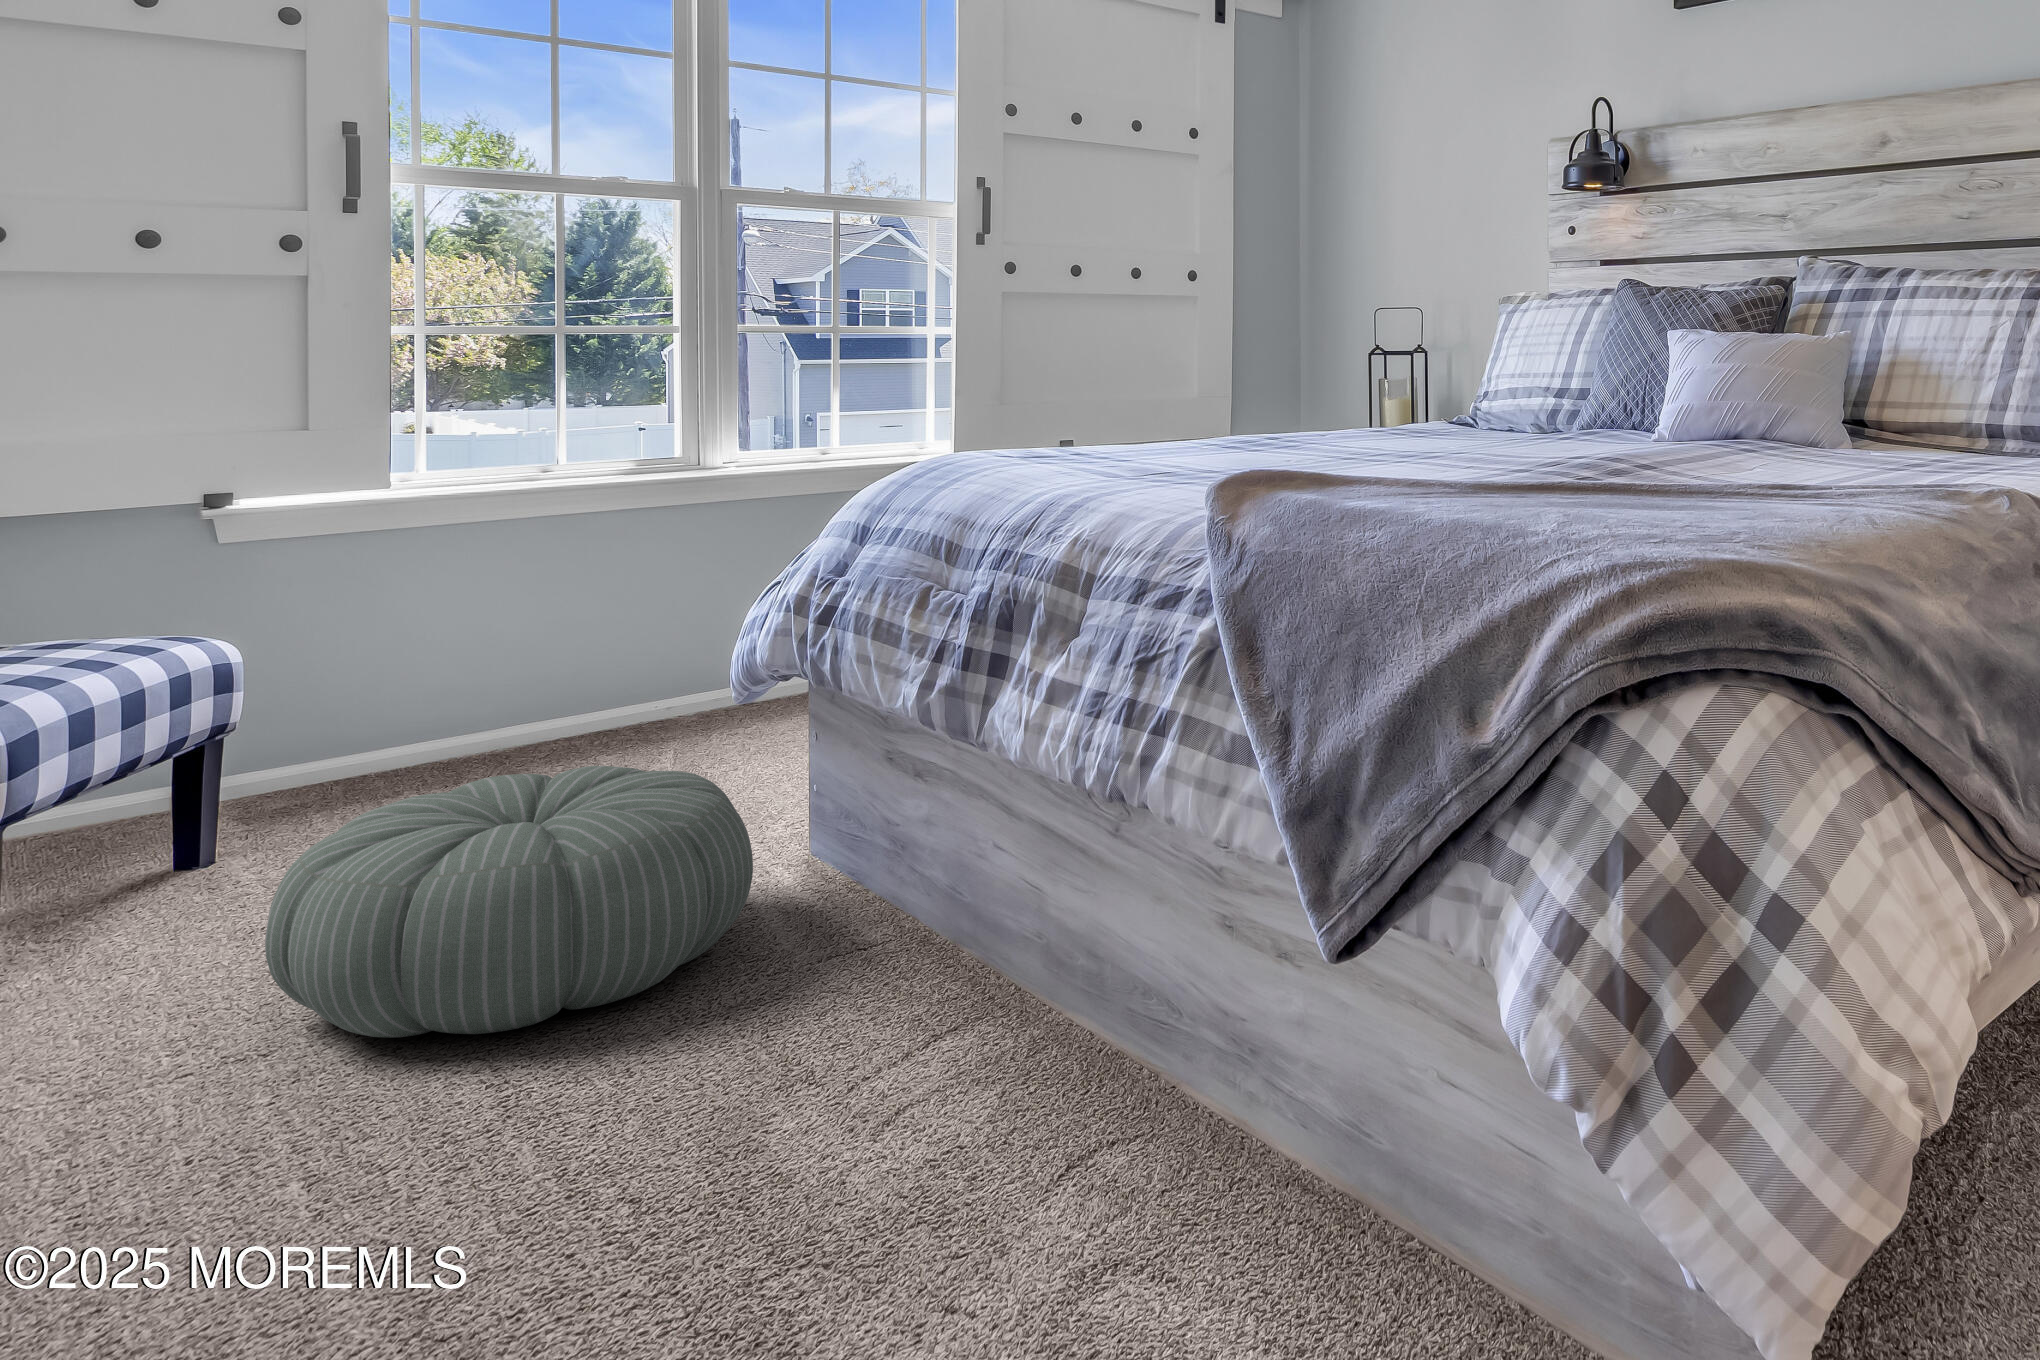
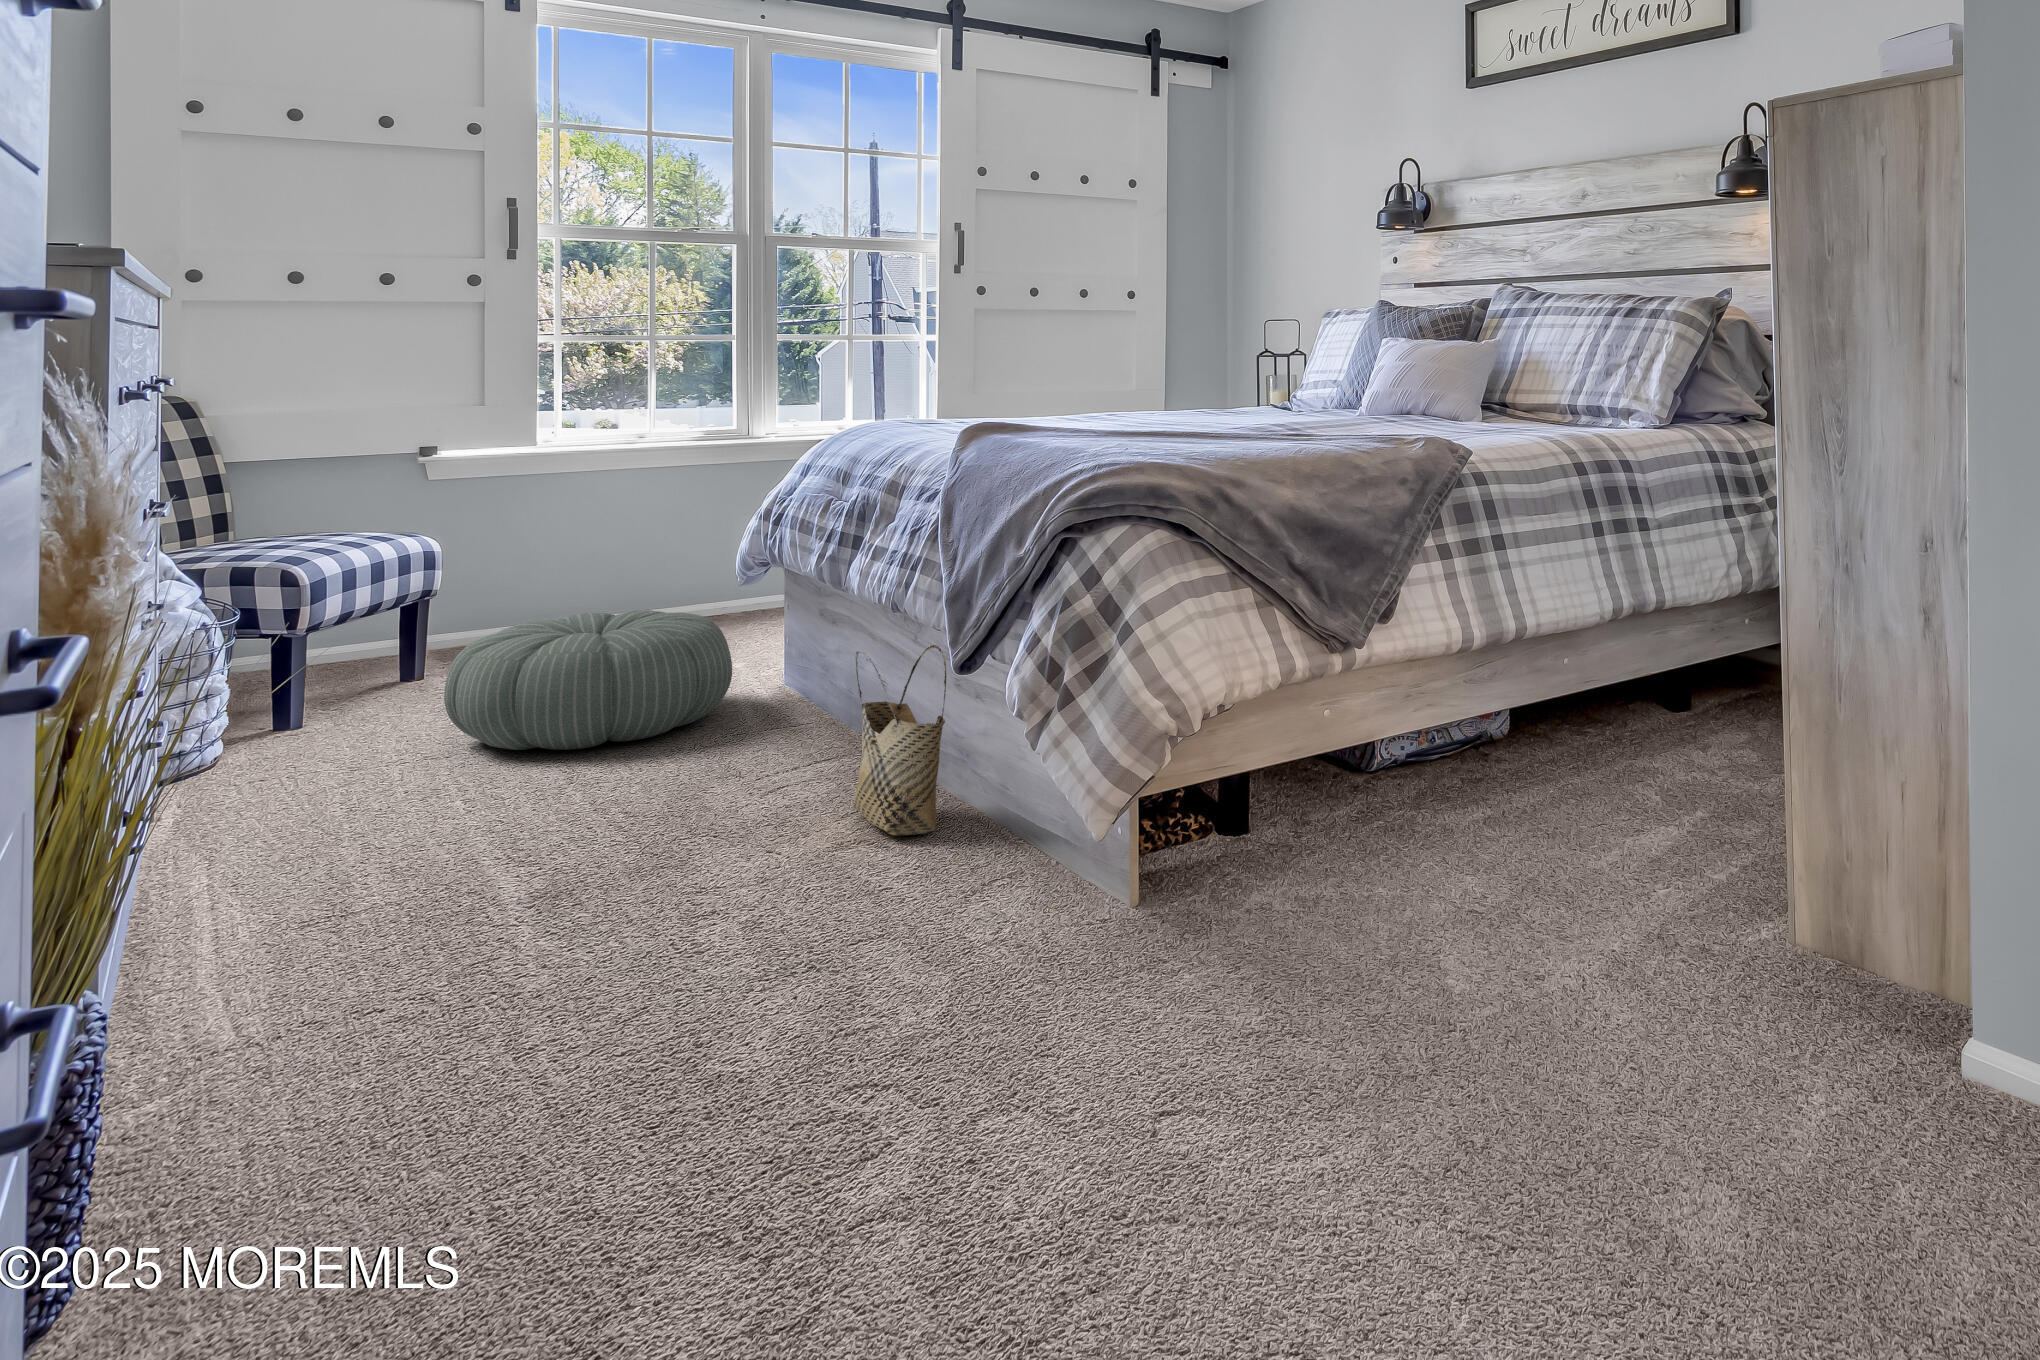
woven basket: none [1075,876,1270,1256] -> present [853,645,946,835]

